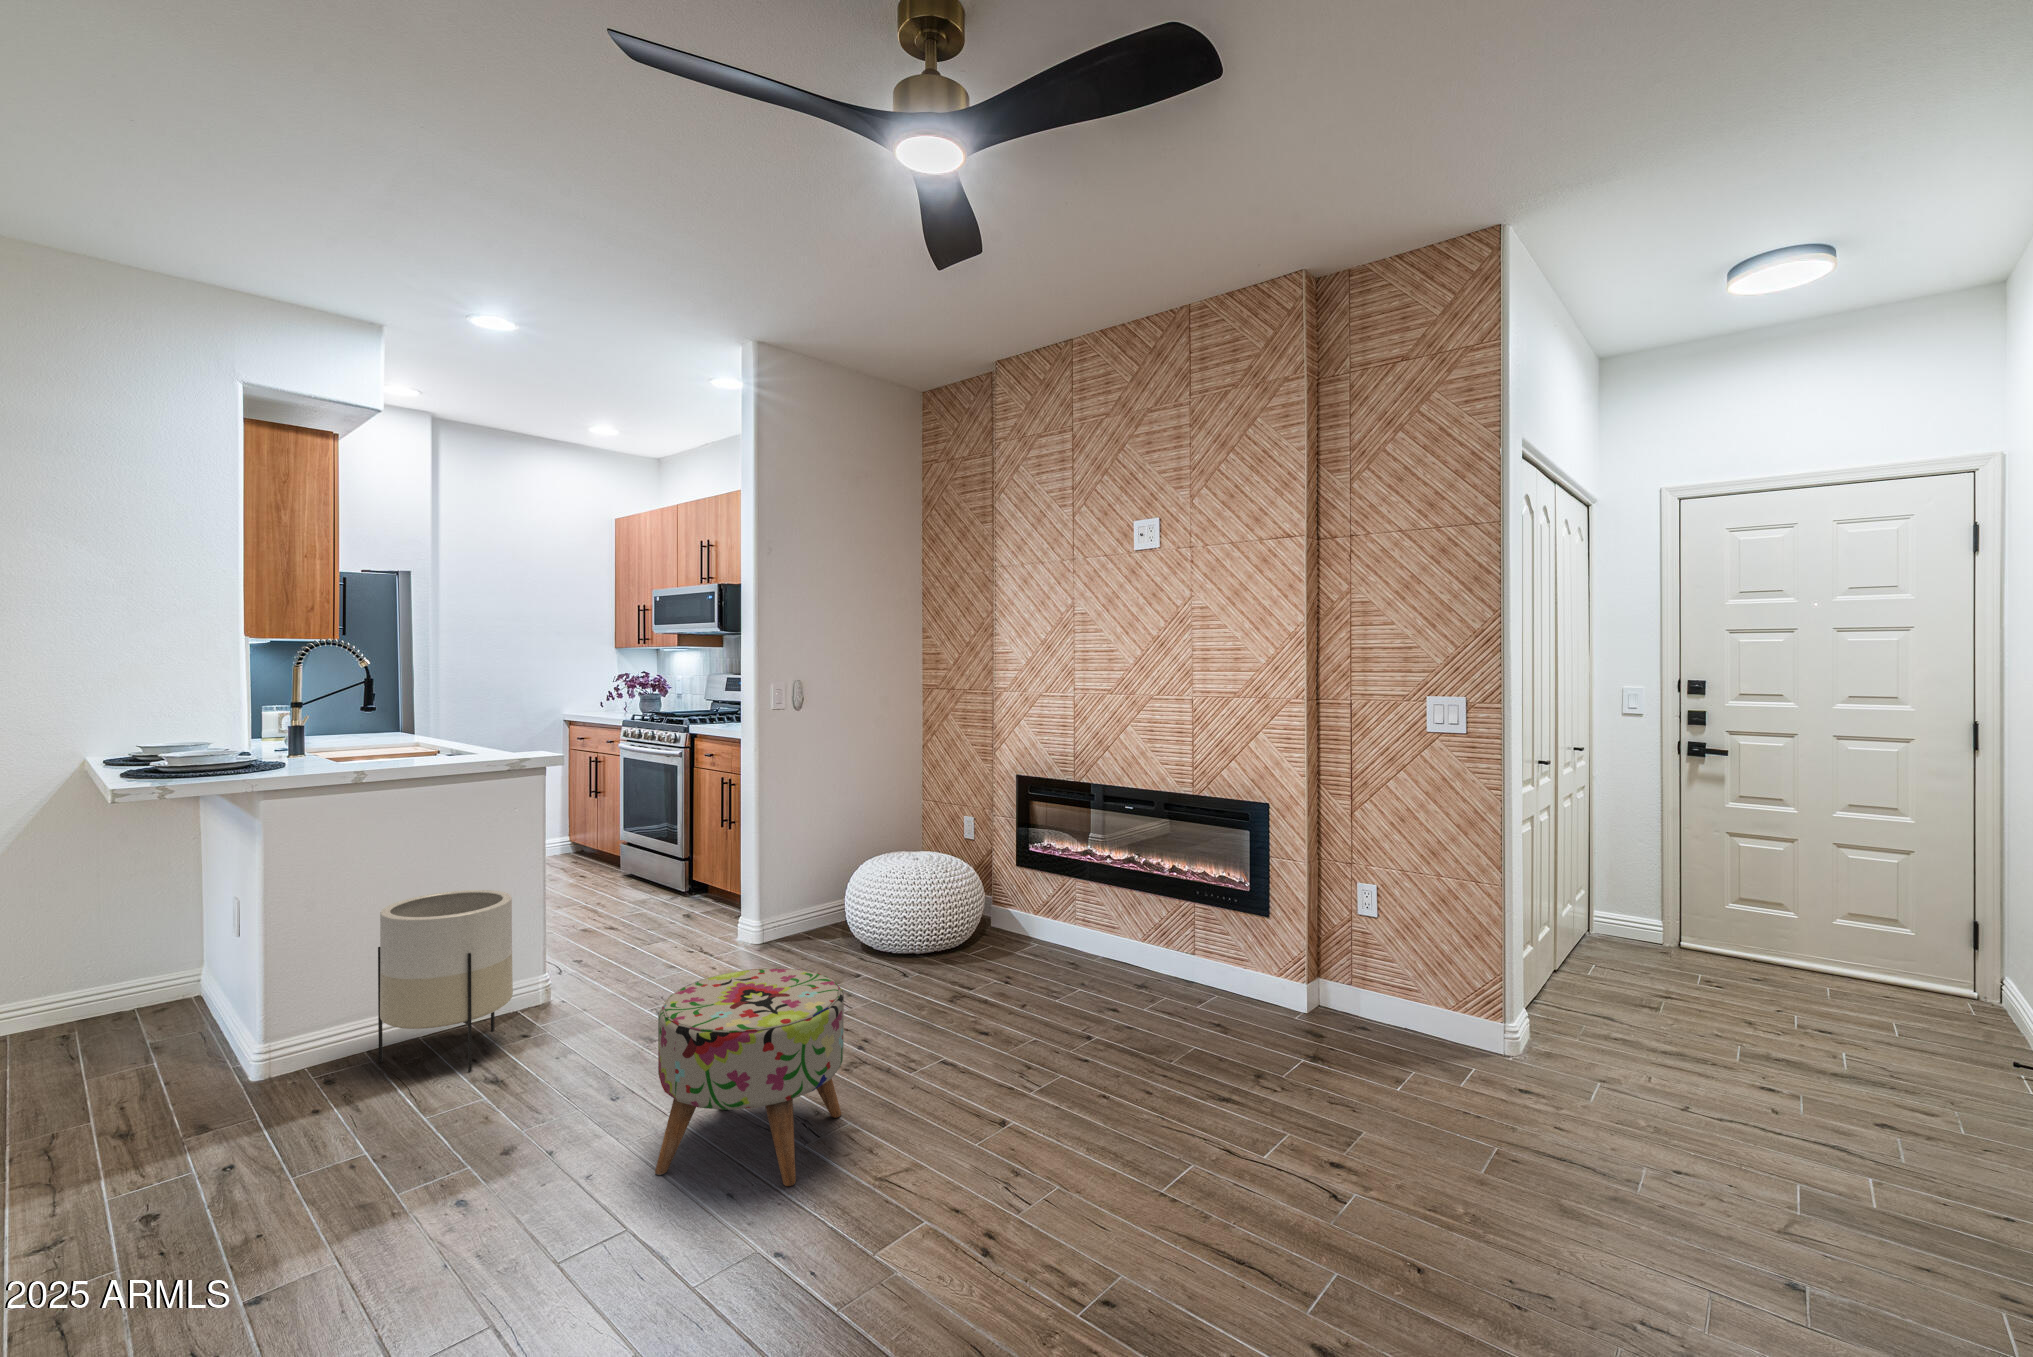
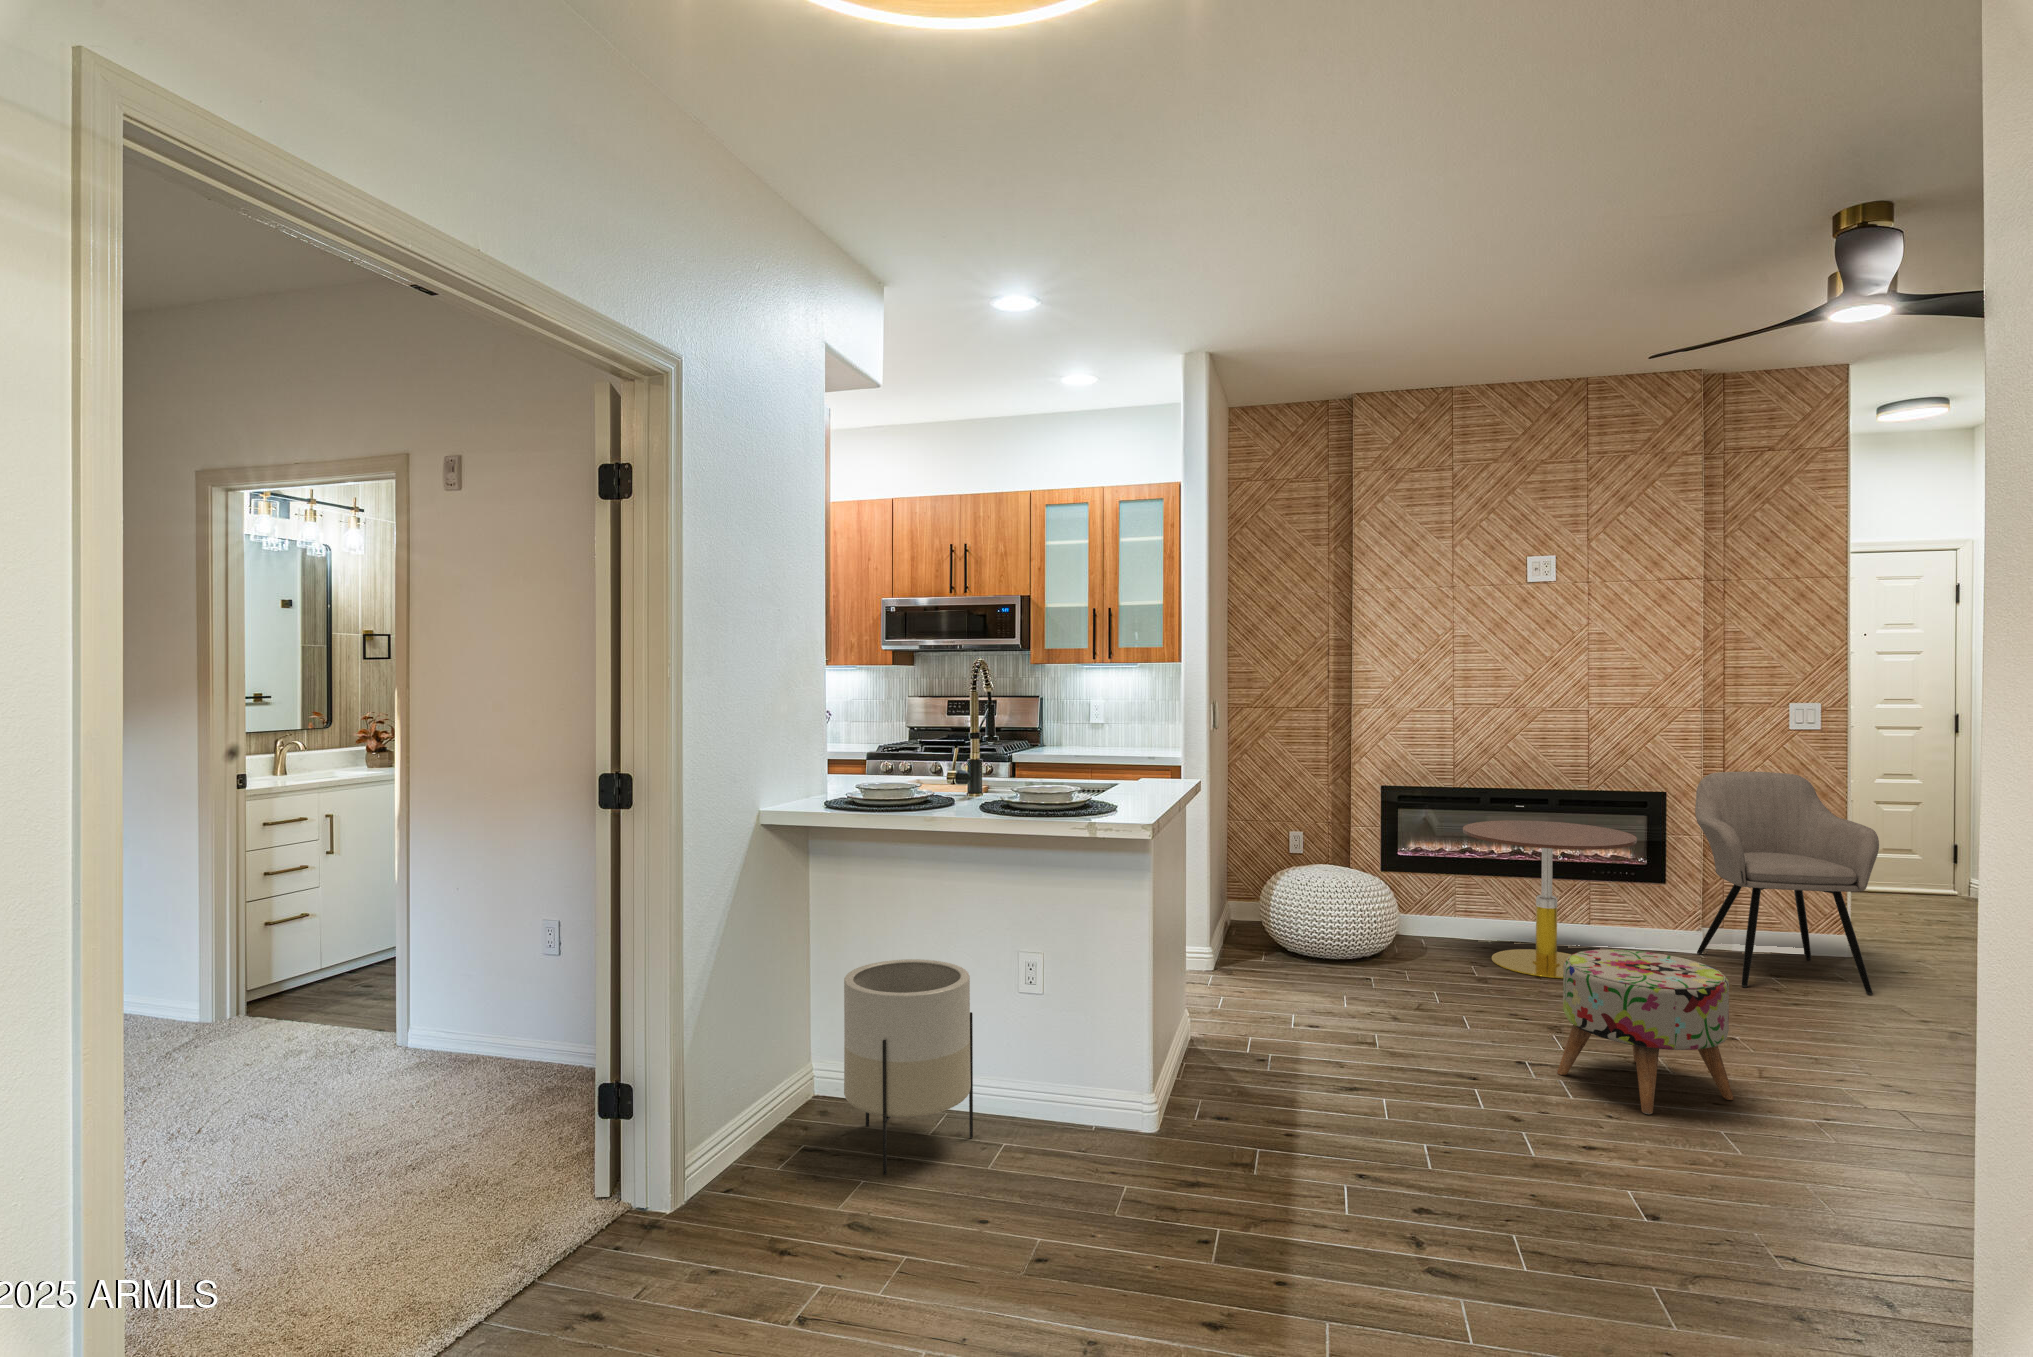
armchair: none [1230,783,1445,1108] -> present [1695,772,1879,995]
side table: none [992,822,1176,1014] -> present [1463,820,1637,978]
planter: present [378,890,513,1071] -> present [844,959,973,1175]

